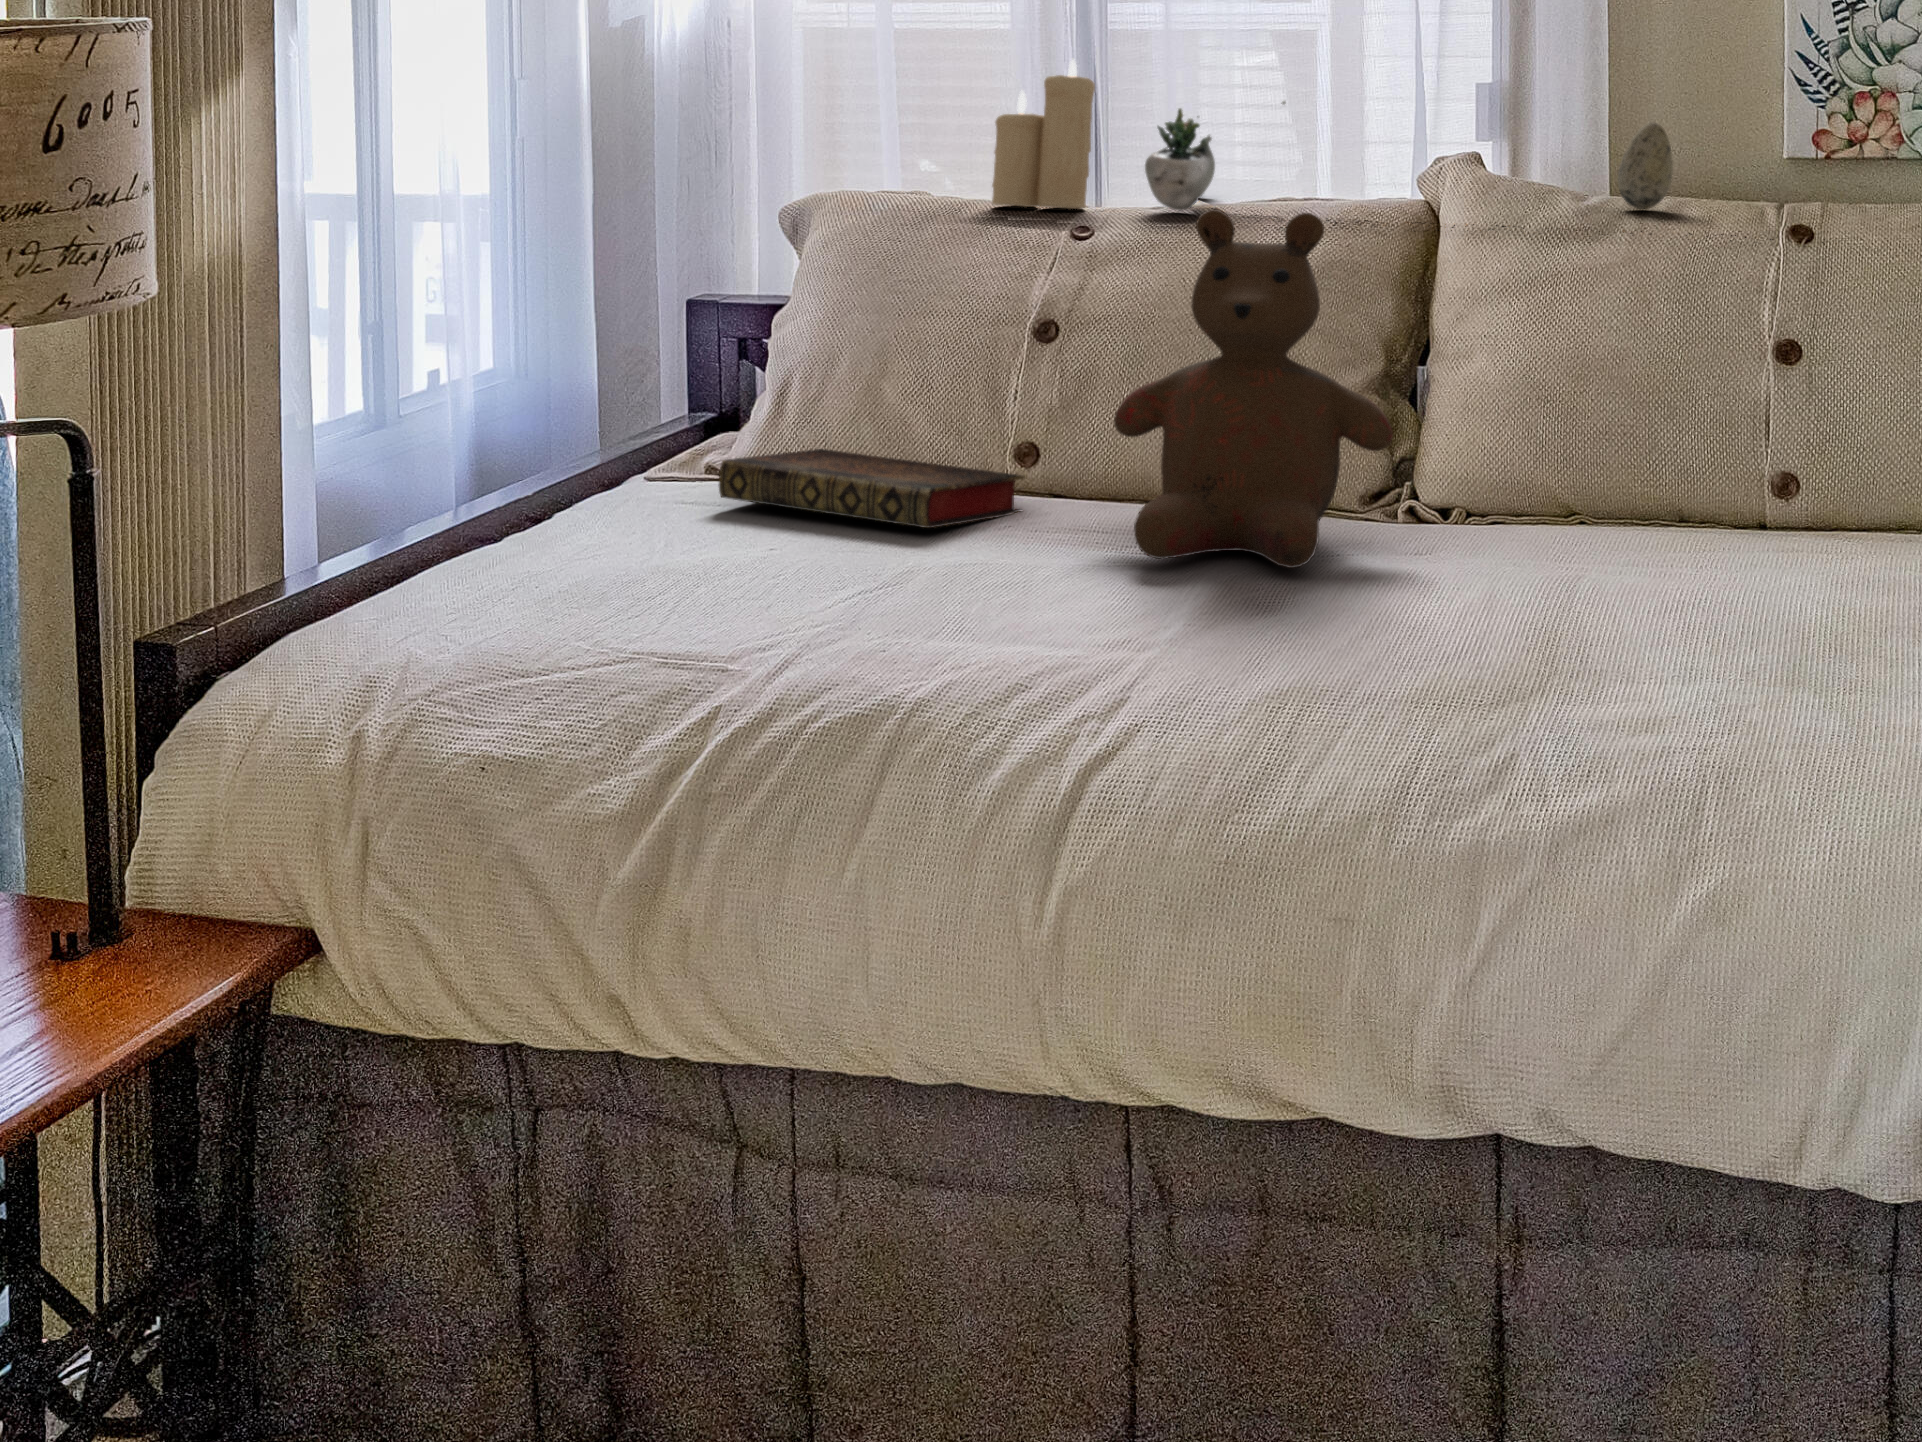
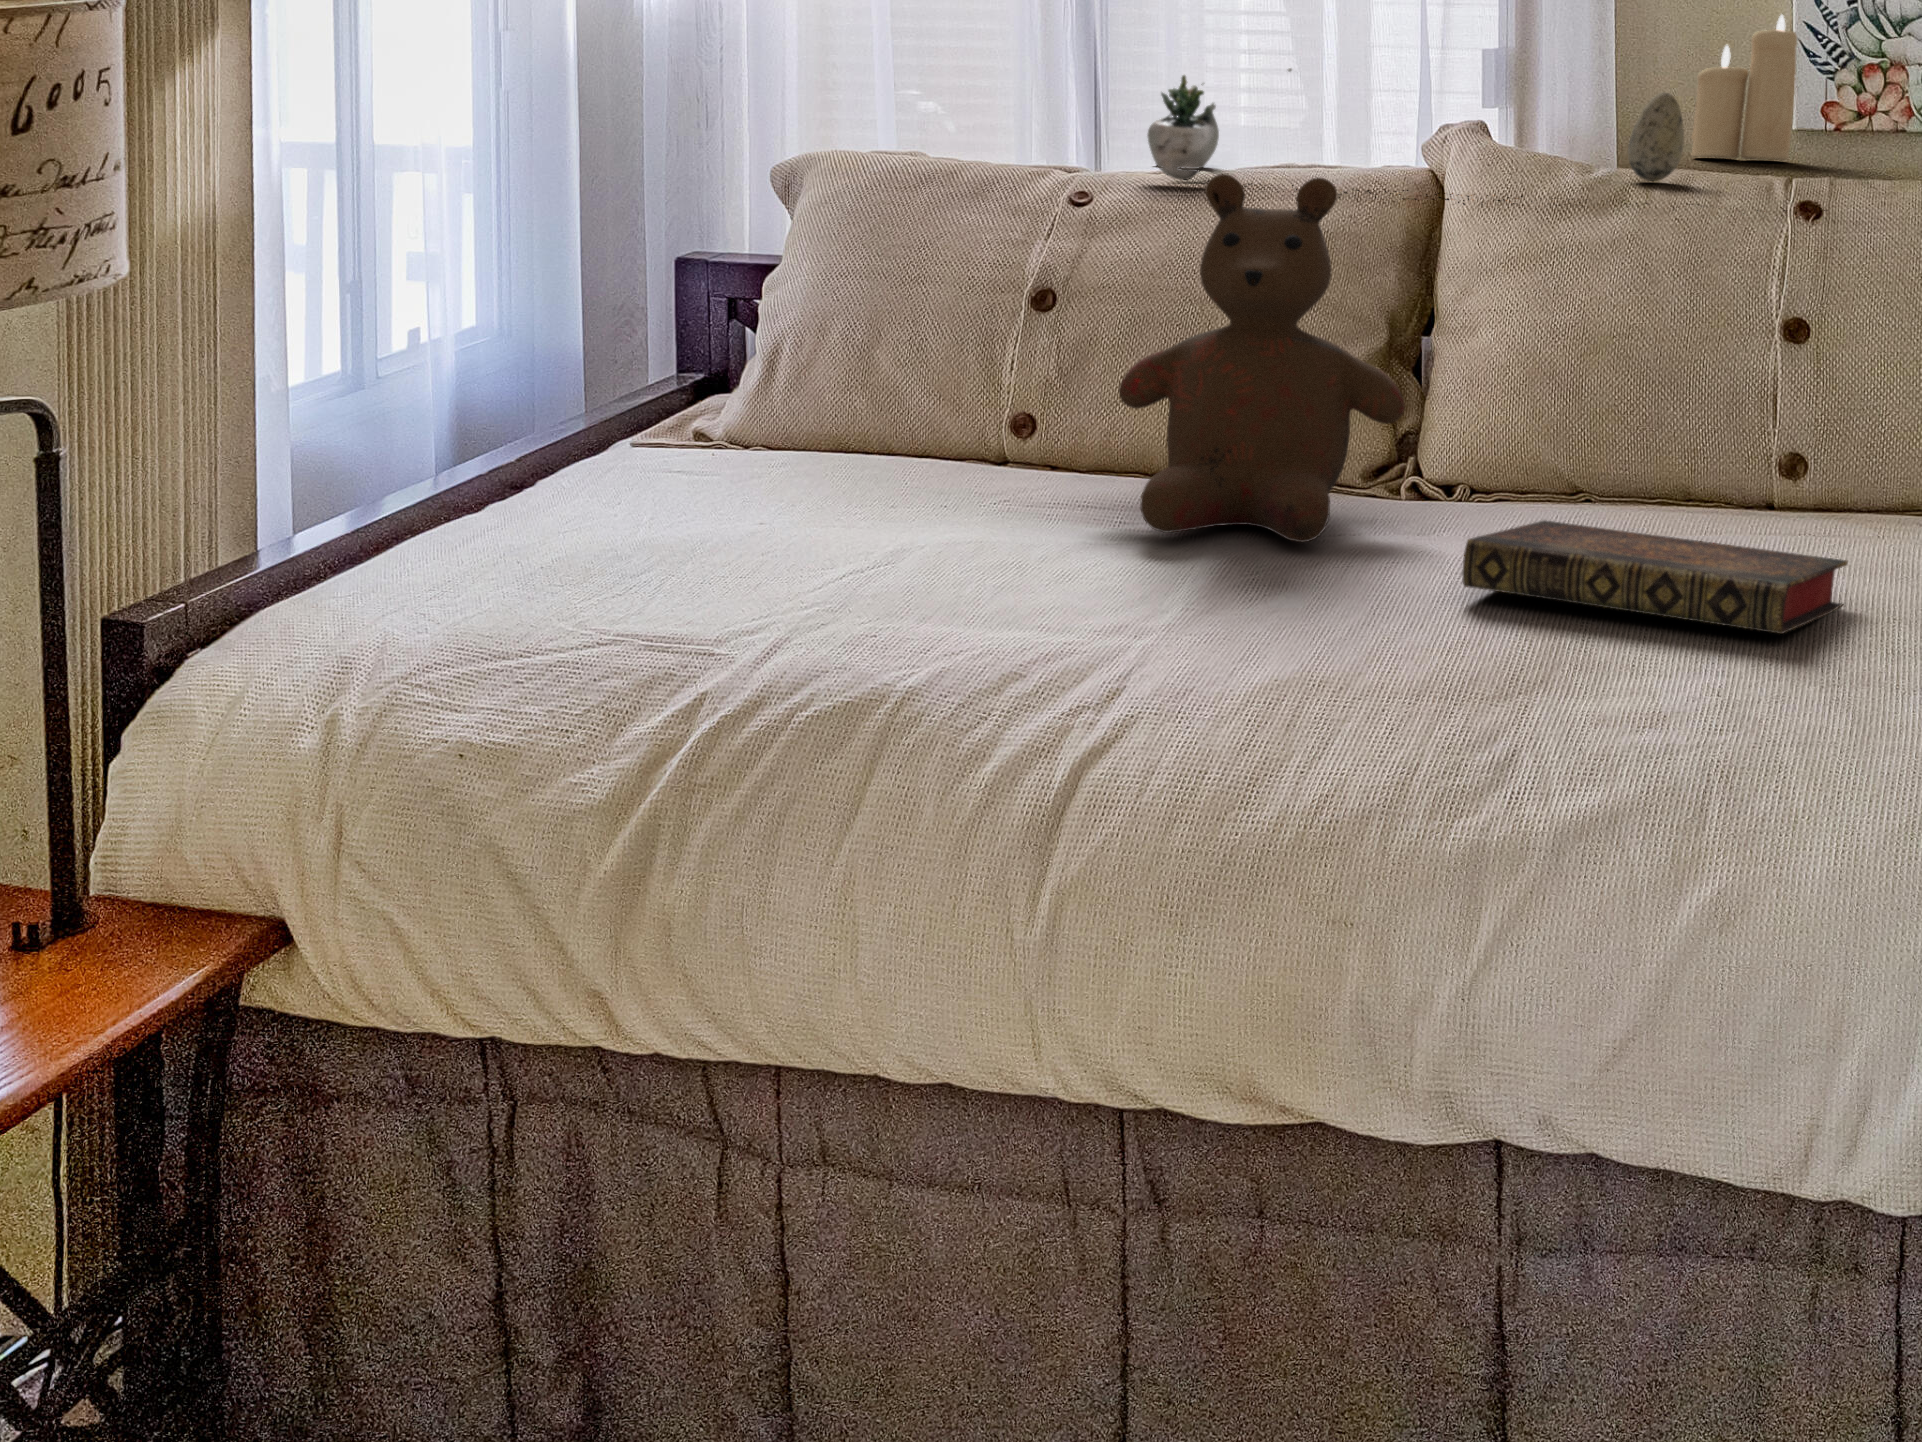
candle: present [992,60,1095,209] -> present [1692,15,1797,160]
book: present [719,449,1025,528] -> present [1462,520,1848,634]

